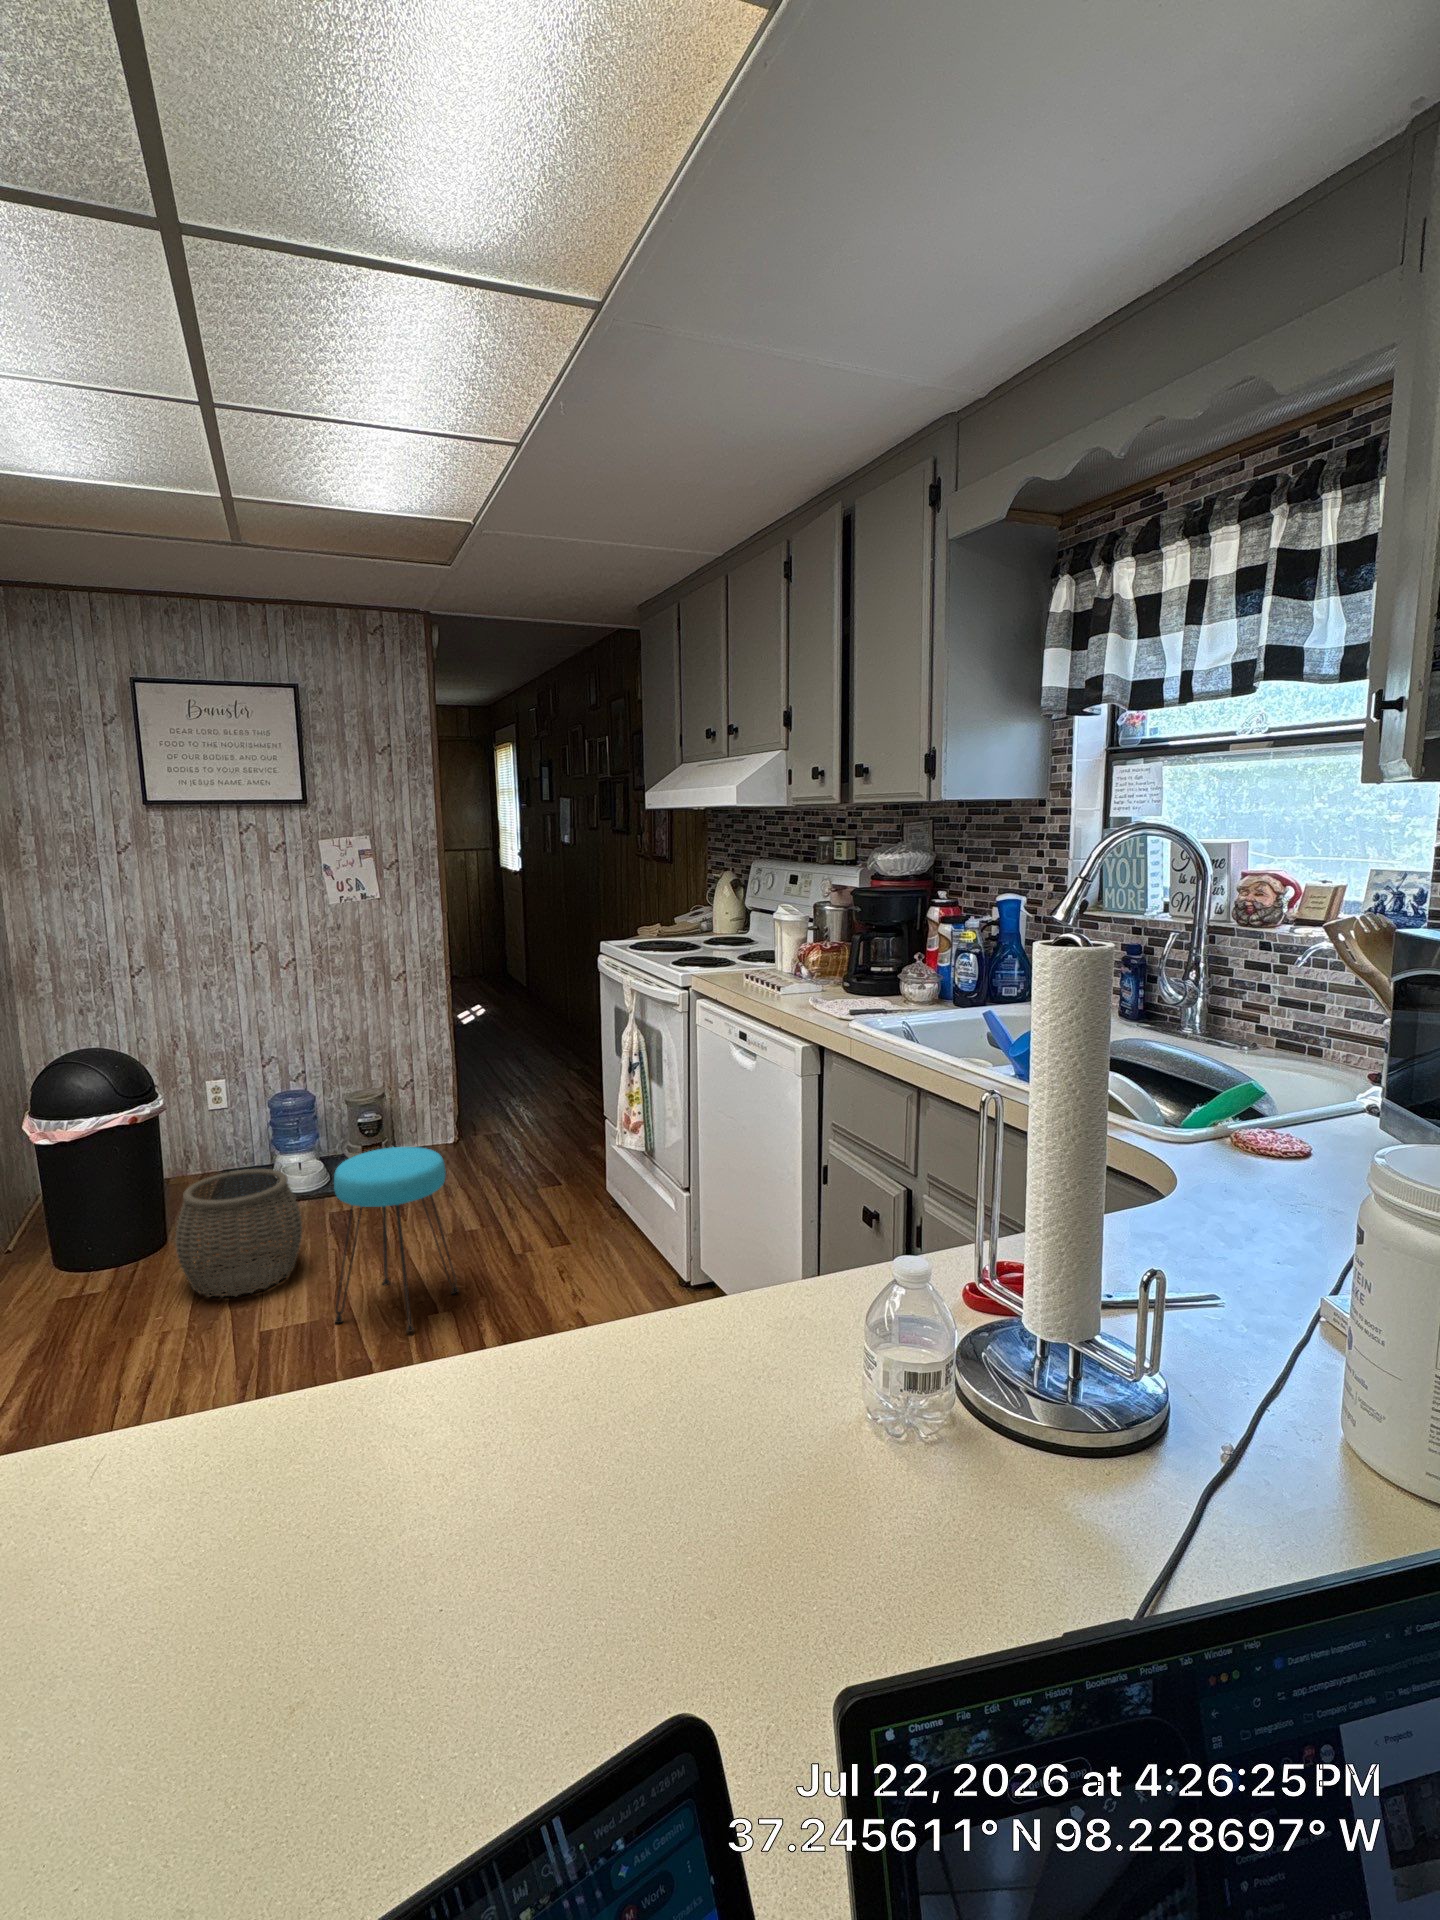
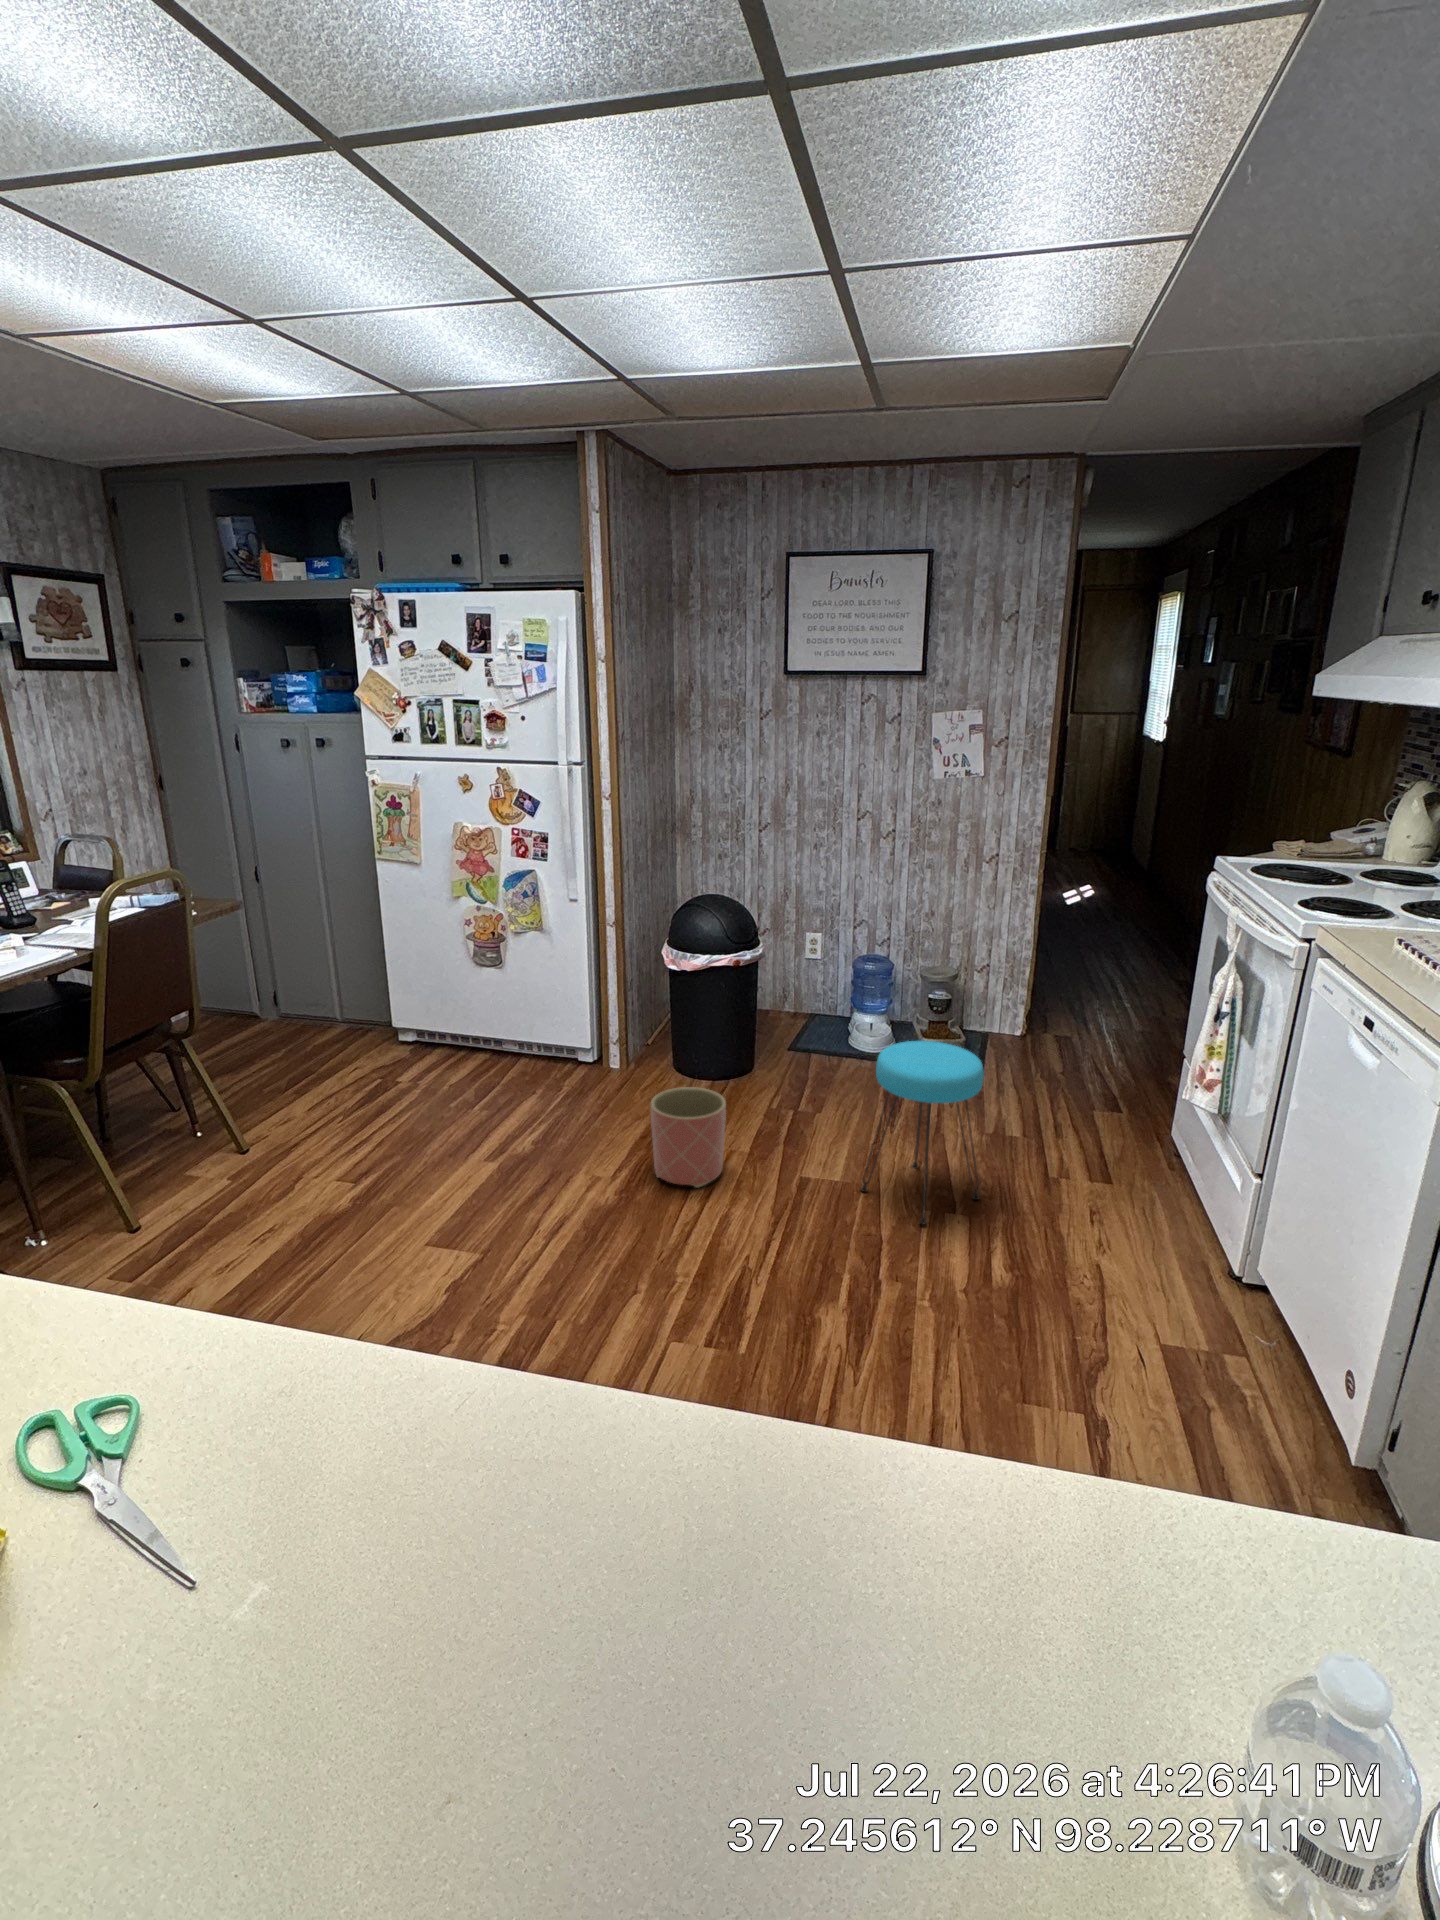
woven basket: present [176,1169,302,1297] -> none [749,1025,854,1139]
planter: none [52,1265,162,1390] -> present [651,1087,726,1188]

